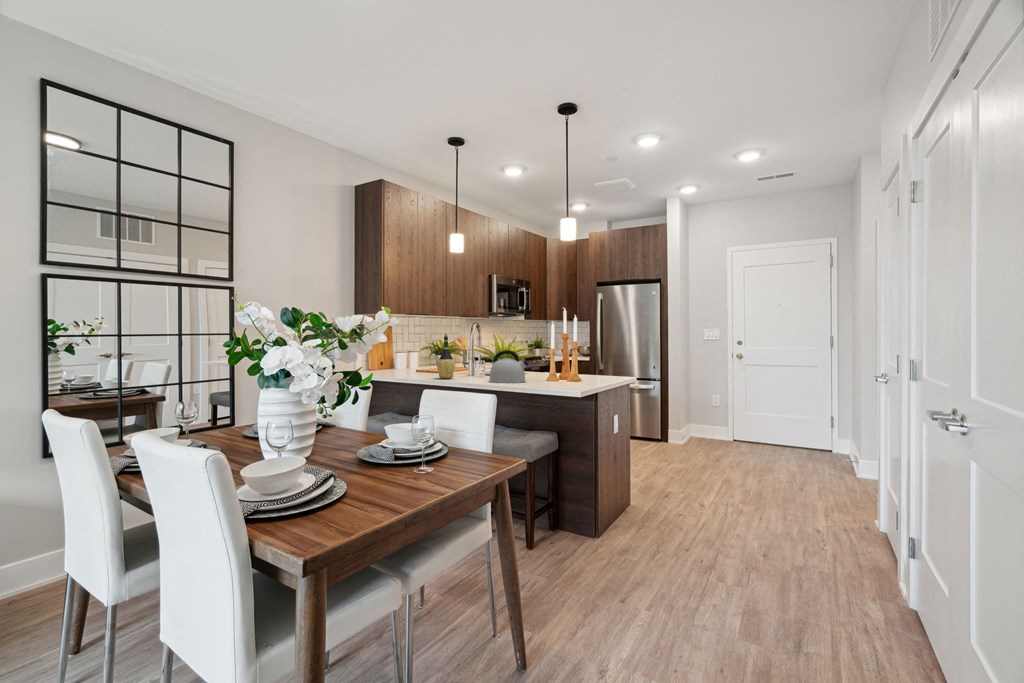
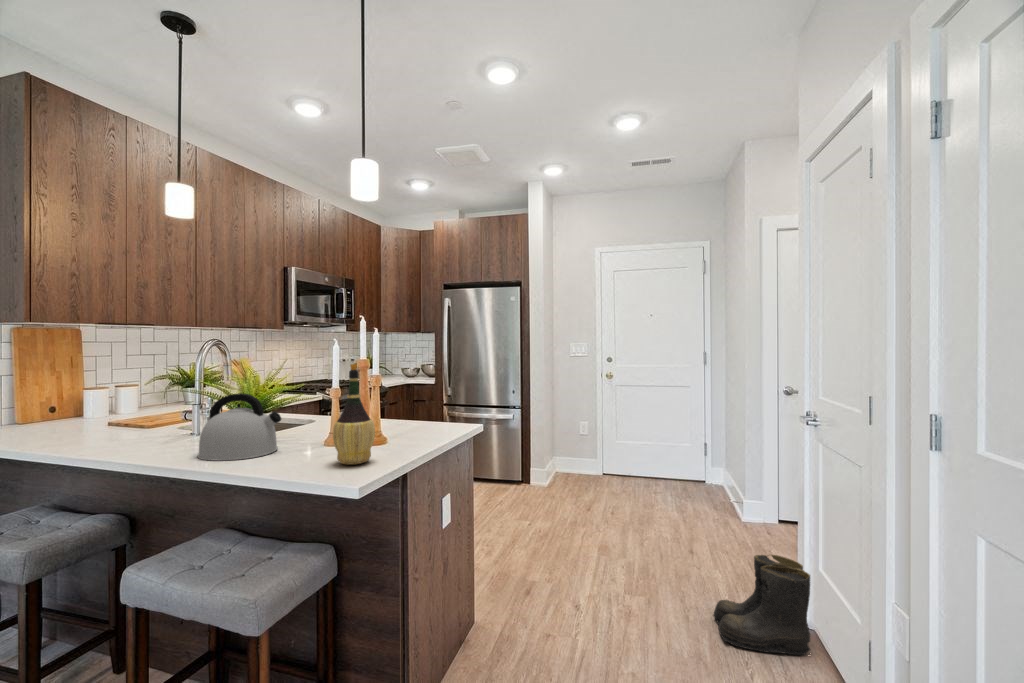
wine bottle: present [437,334,455,379] -> present [333,364,375,465]
boots: none [803,475,876,539] -> present [713,555,810,655]

